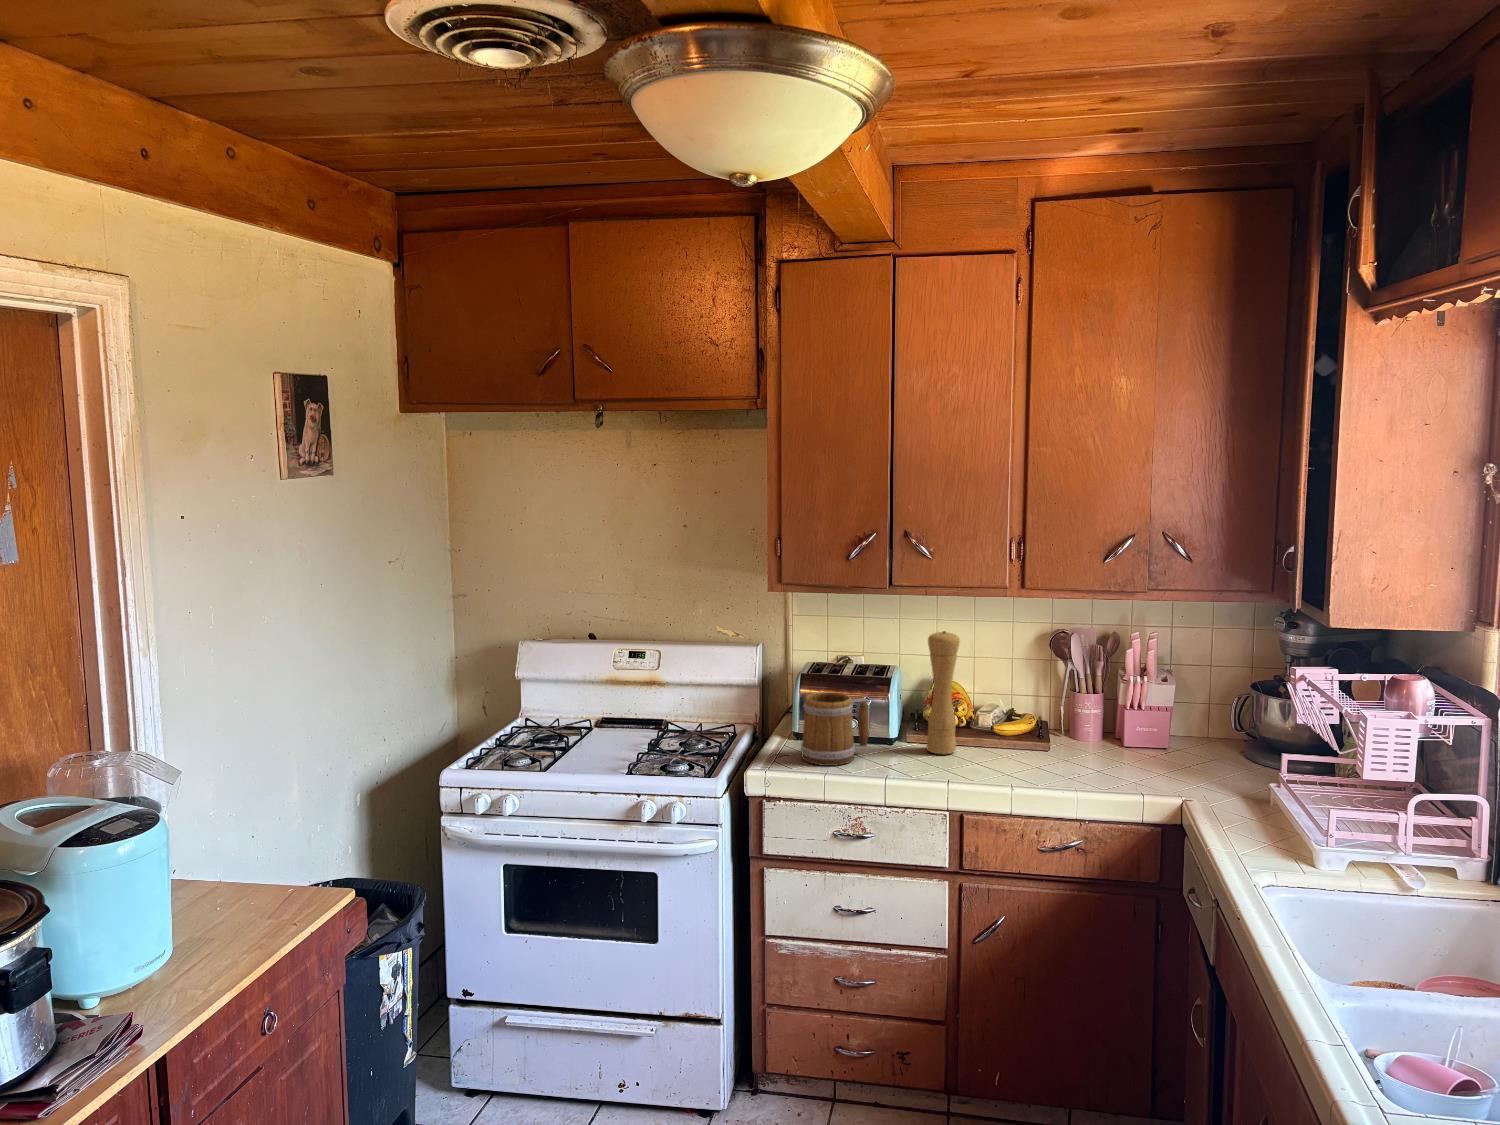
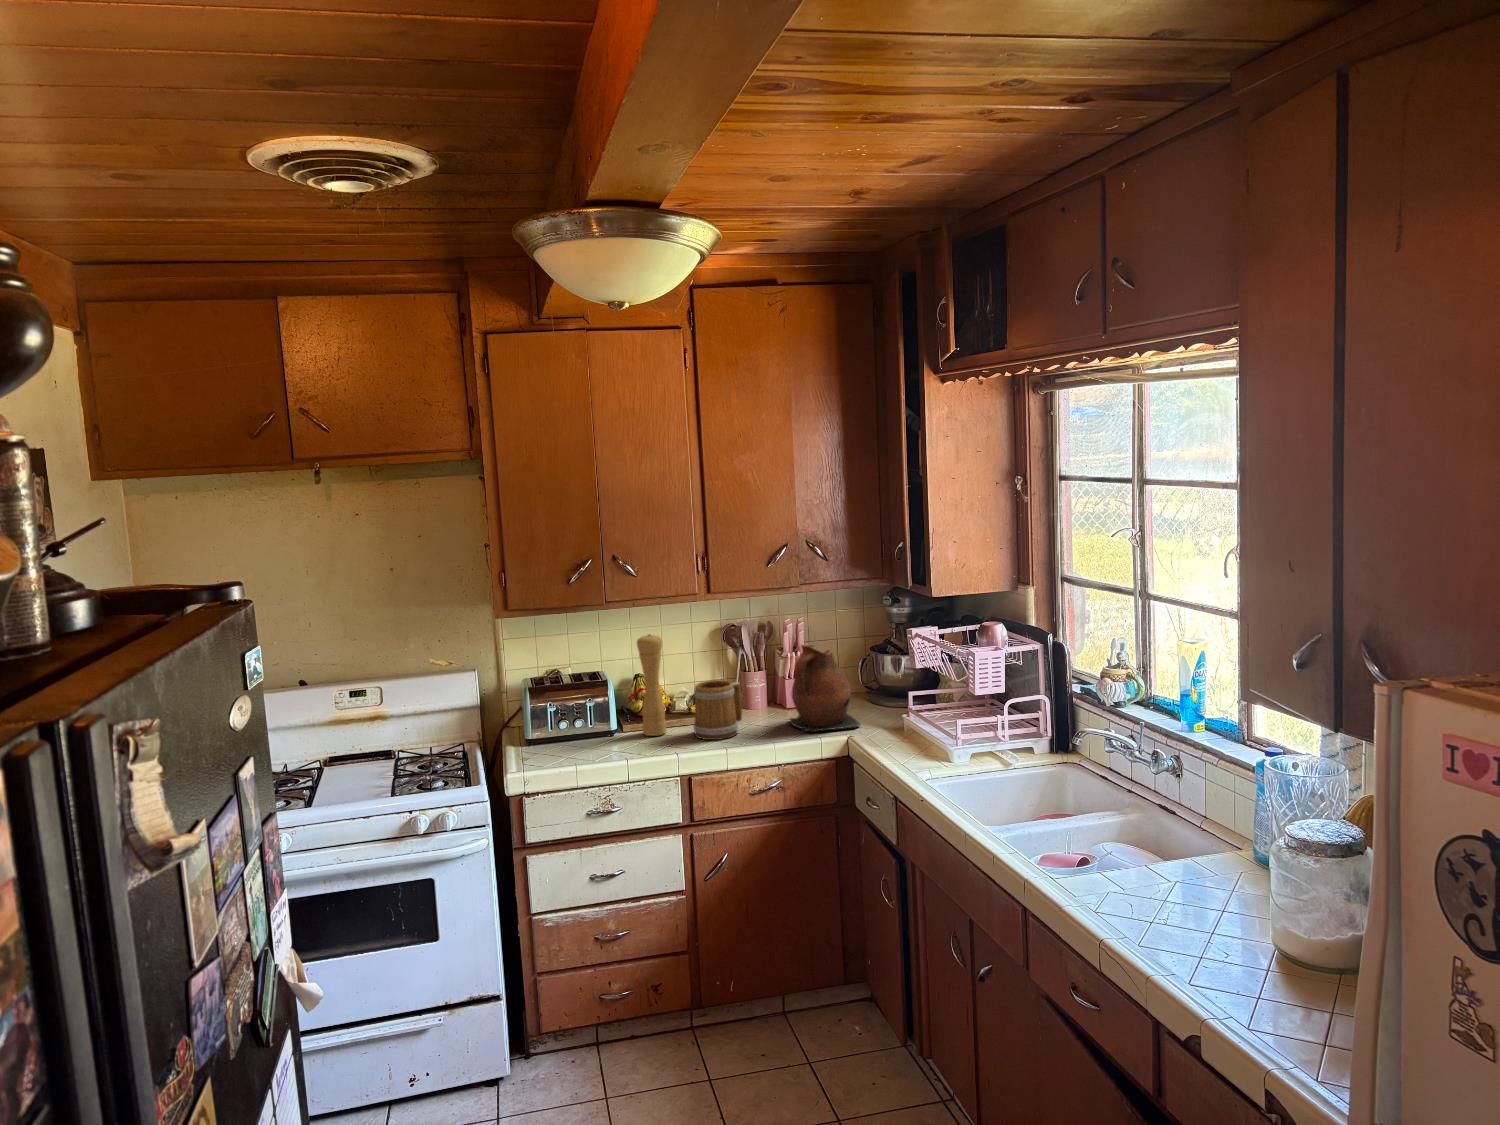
ceramic pitcher: none [1110,669,1210,791] -> present [790,644,860,731]
mug: present [801,692,869,766] -> present [694,680,742,740]

